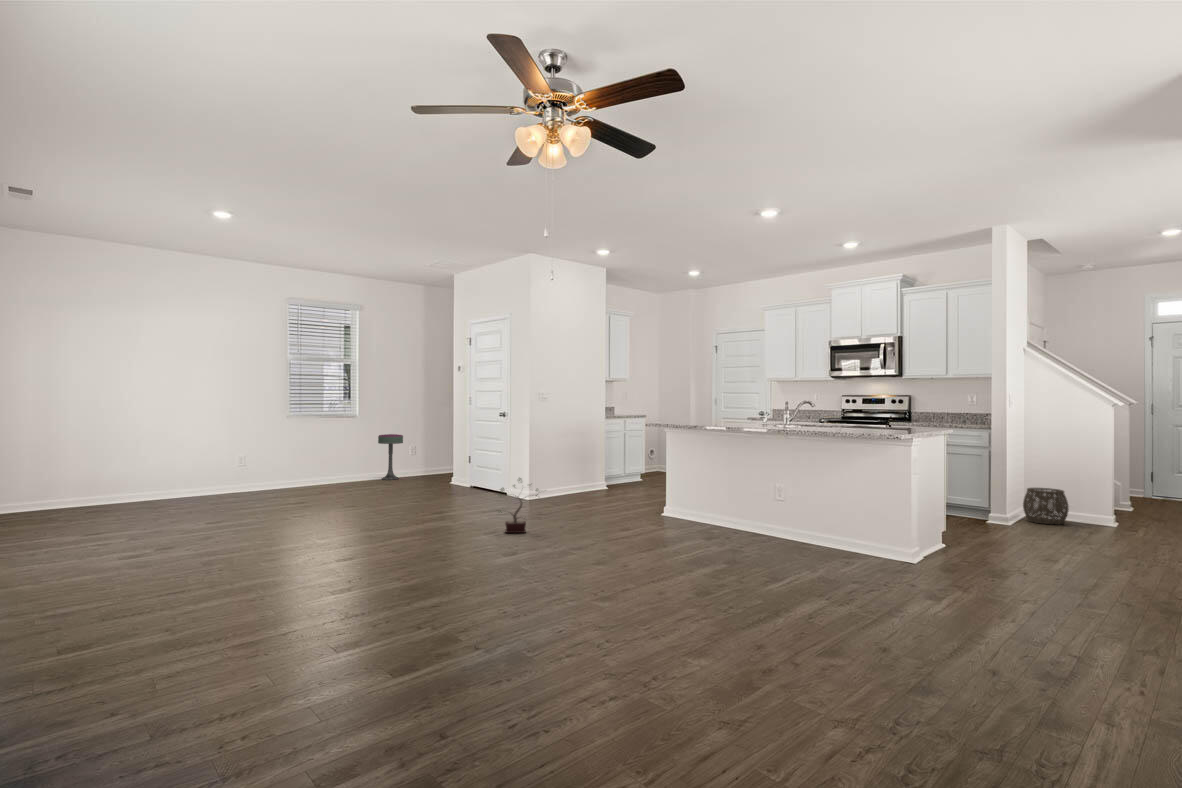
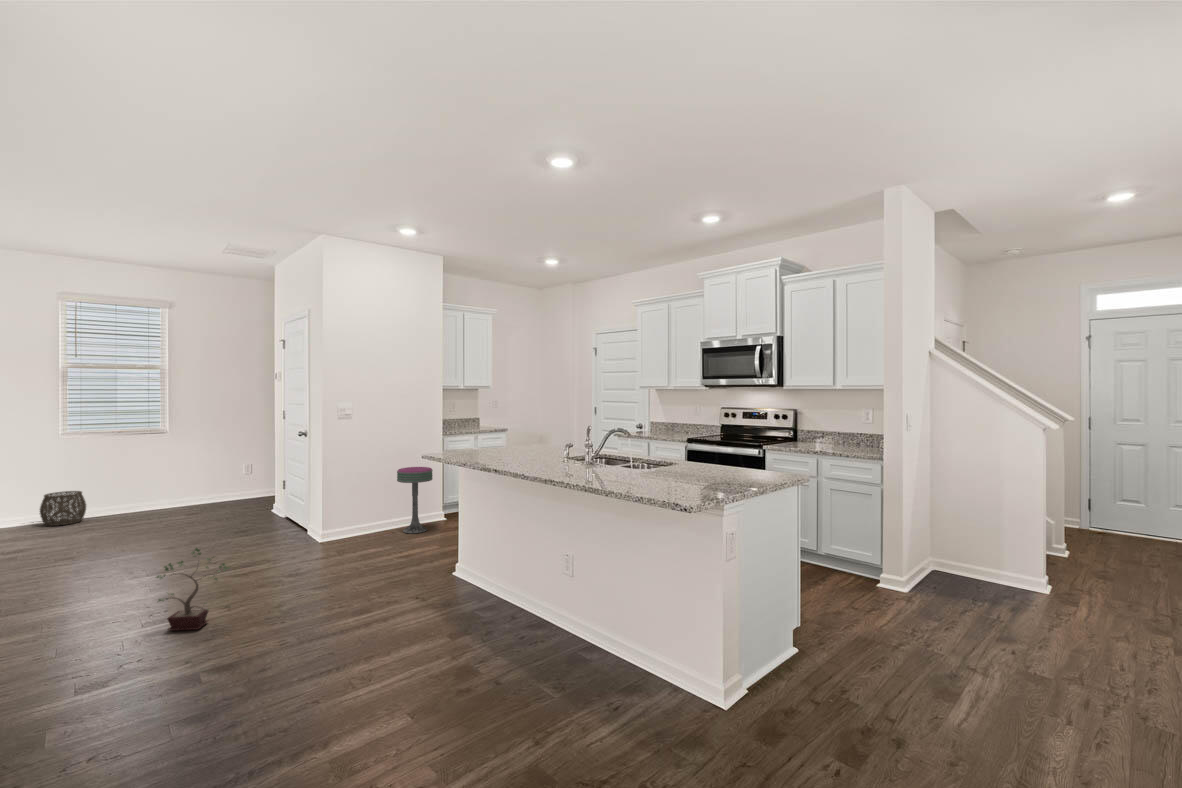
bar stool: present [378,434,403,480] -> present [397,467,433,533]
woven basket: present [1023,488,1069,524] -> present [40,491,86,526]

